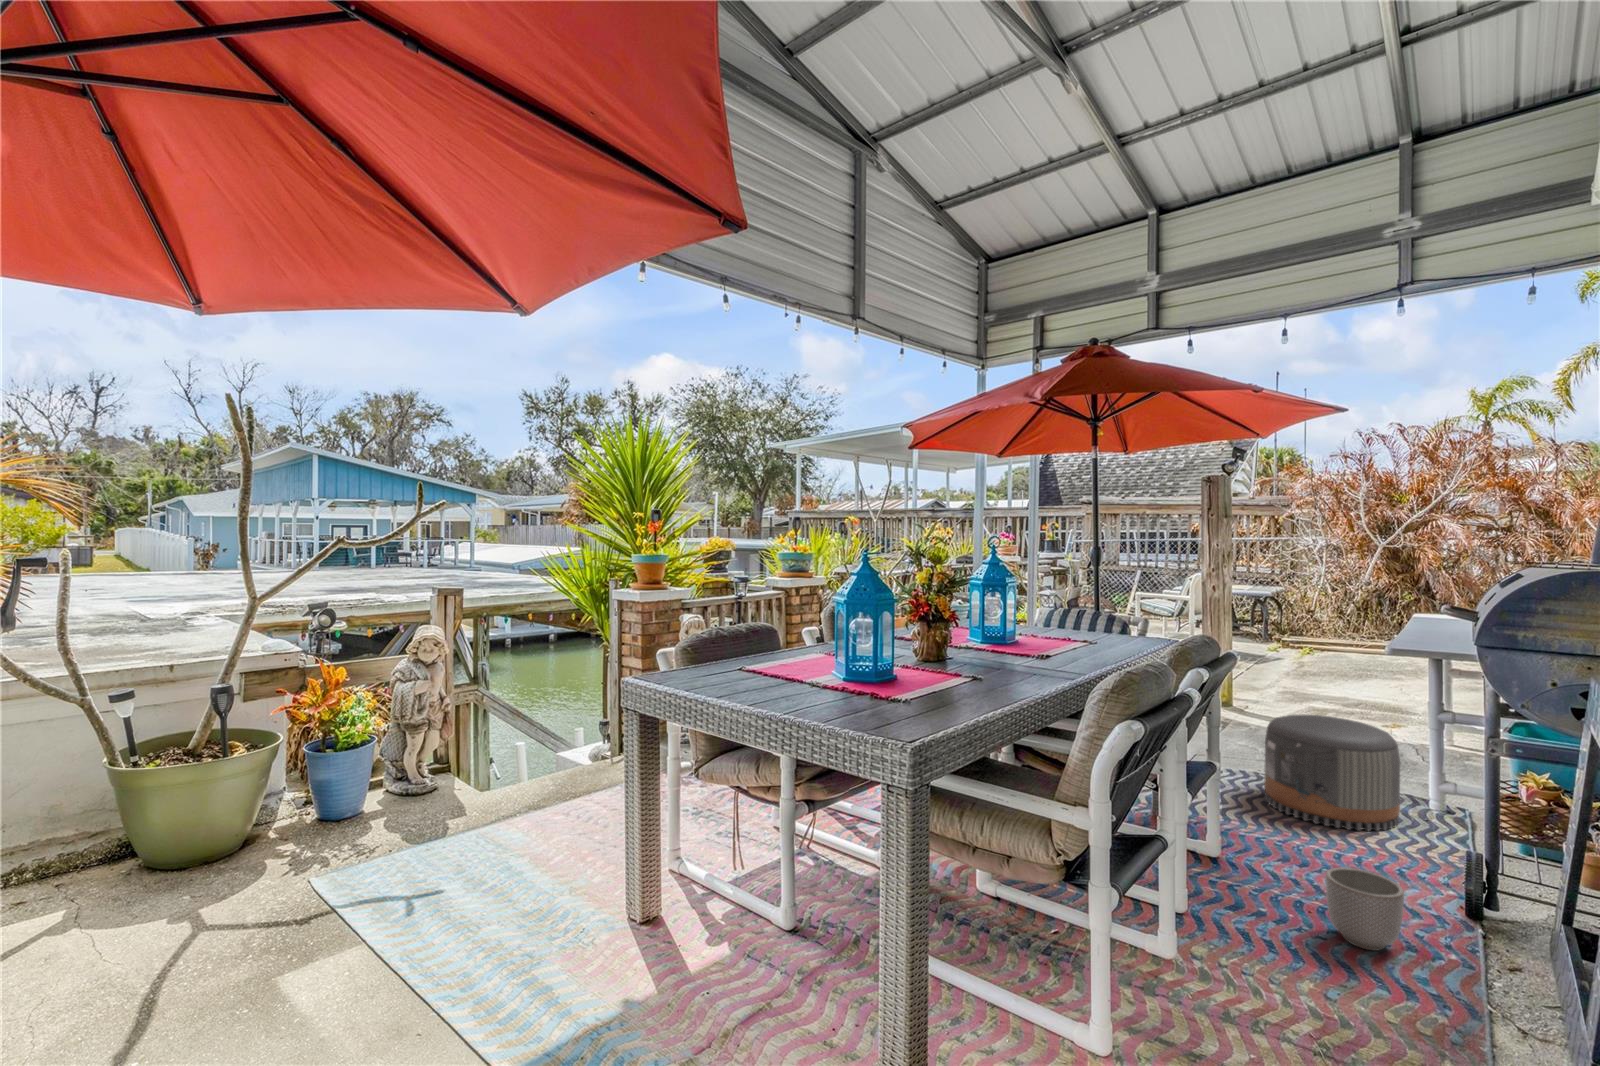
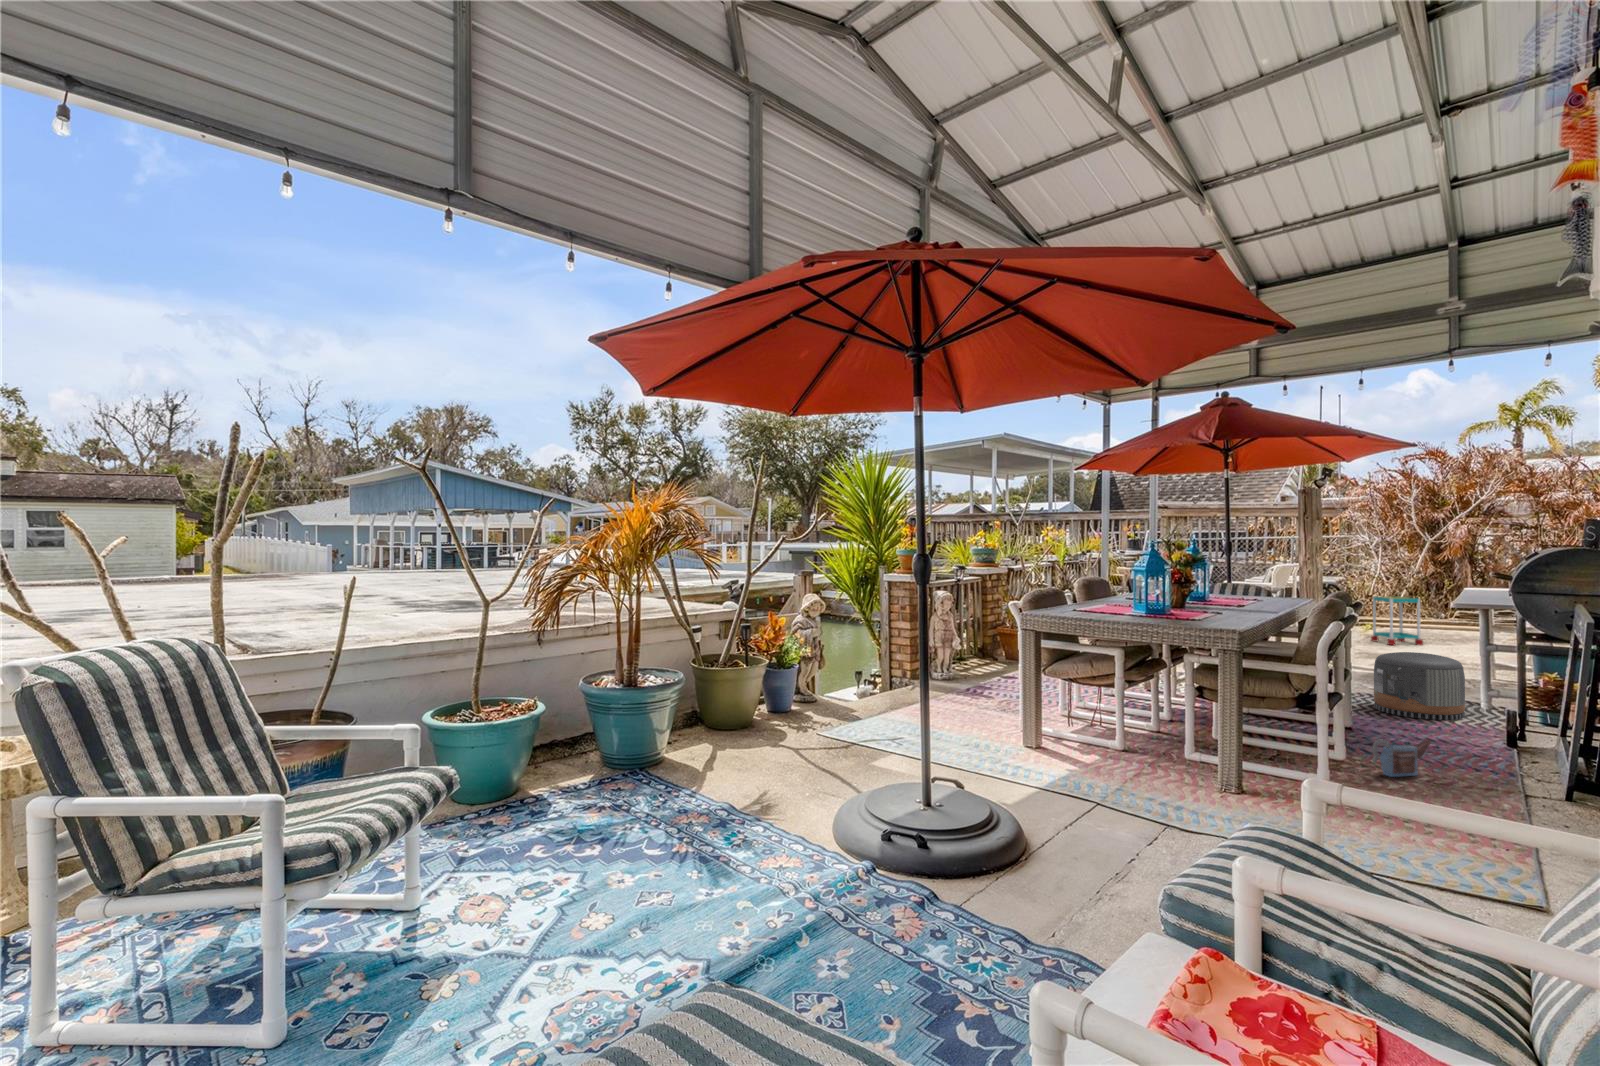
side table: none [1302,614,1367,678] -> present [1371,596,1423,645]
planter: present [1325,867,1404,951] -> none [1432,720,1477,760]
watering can: none [1193,927,1312,1005] -> present [1372,739,1431,777]

